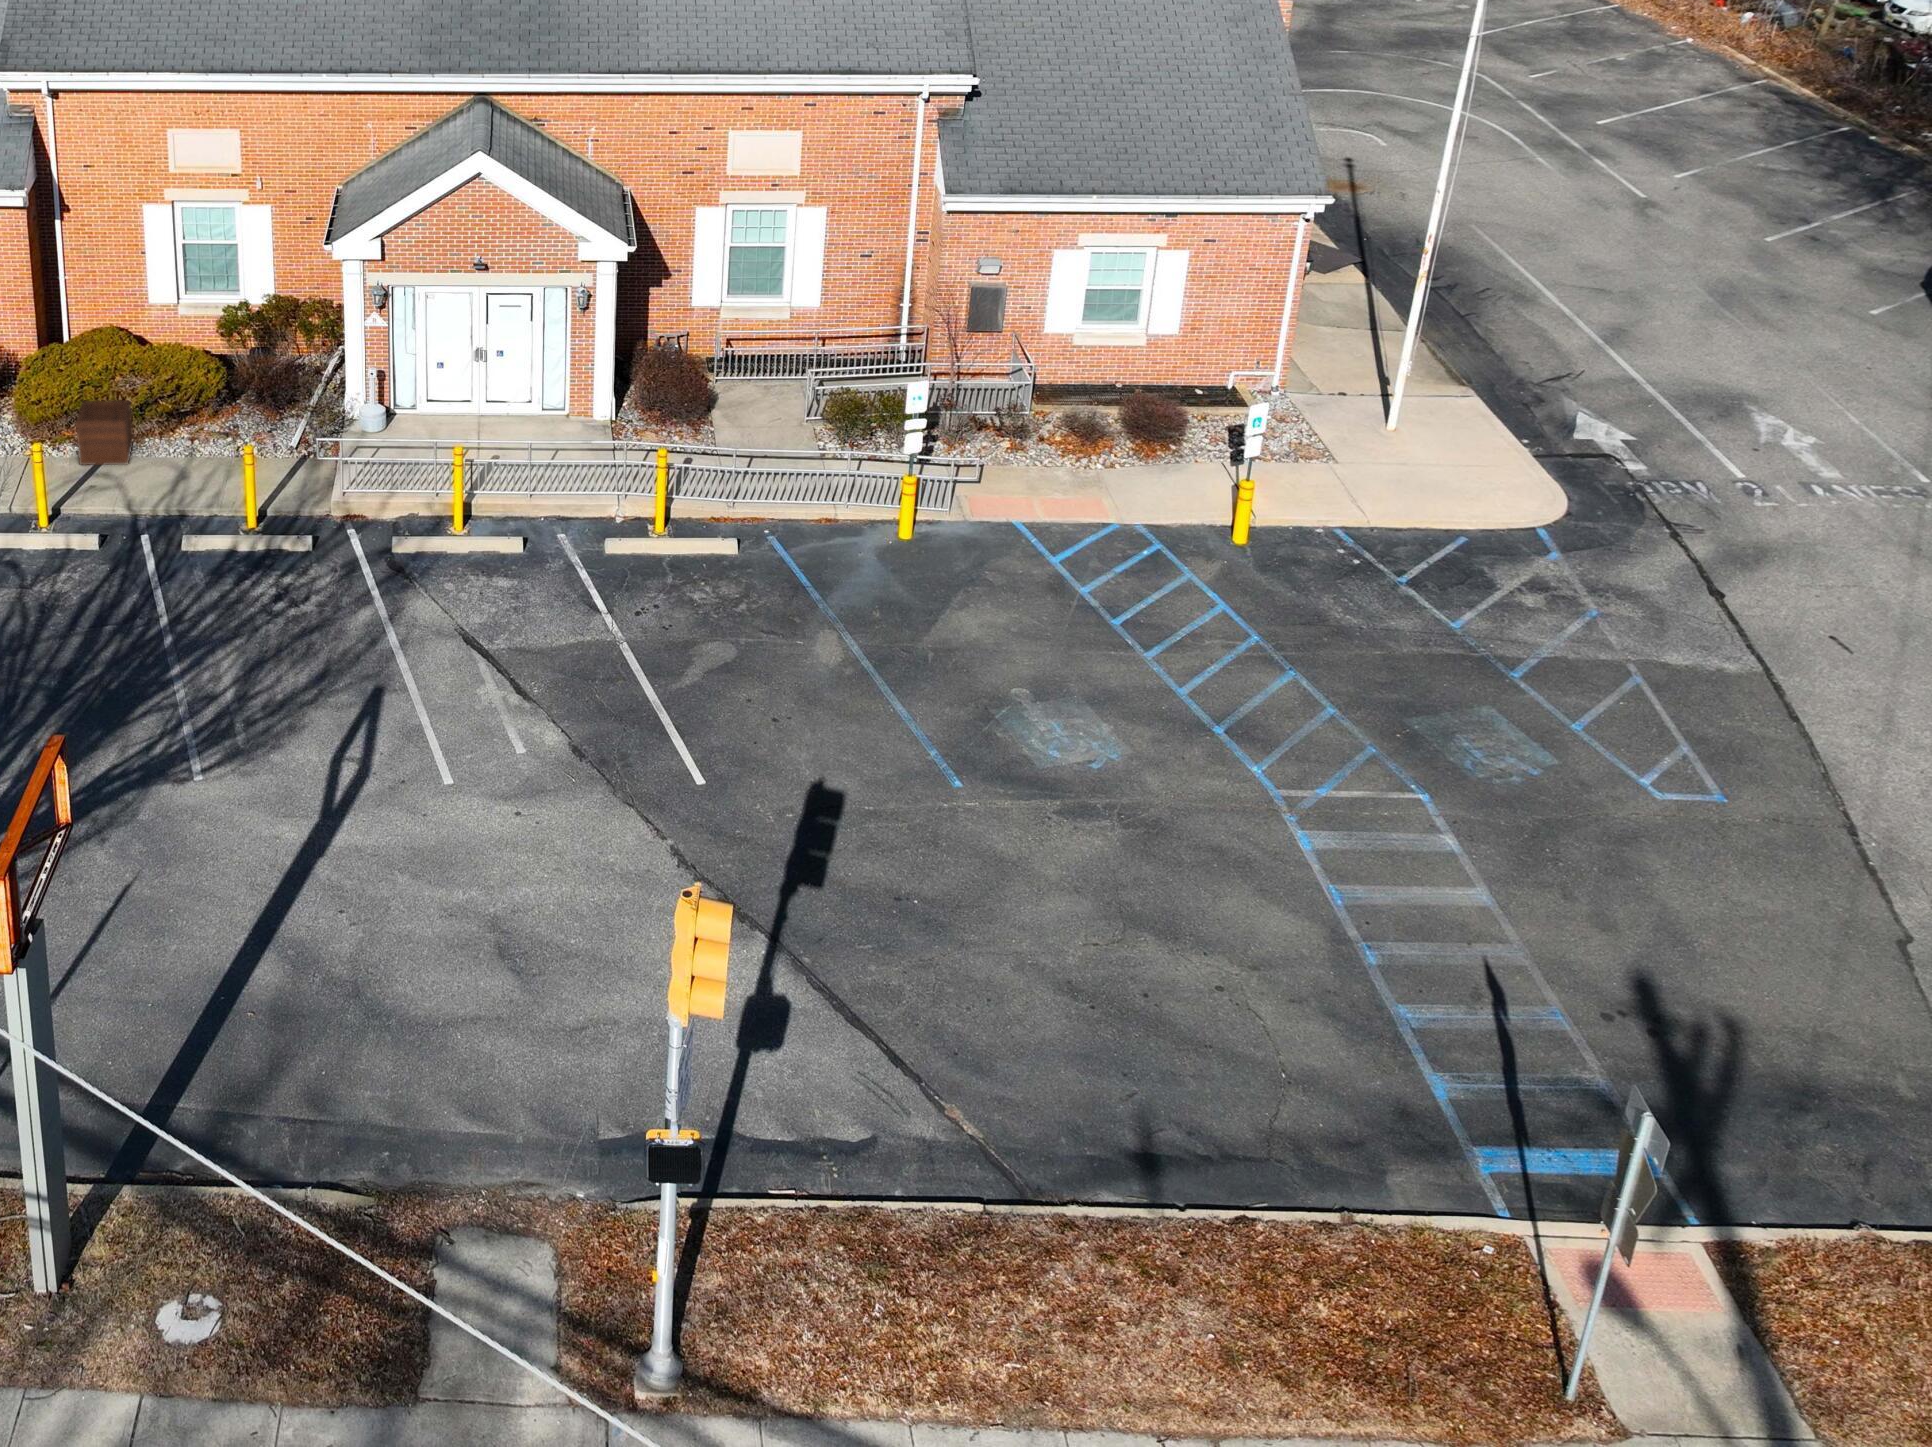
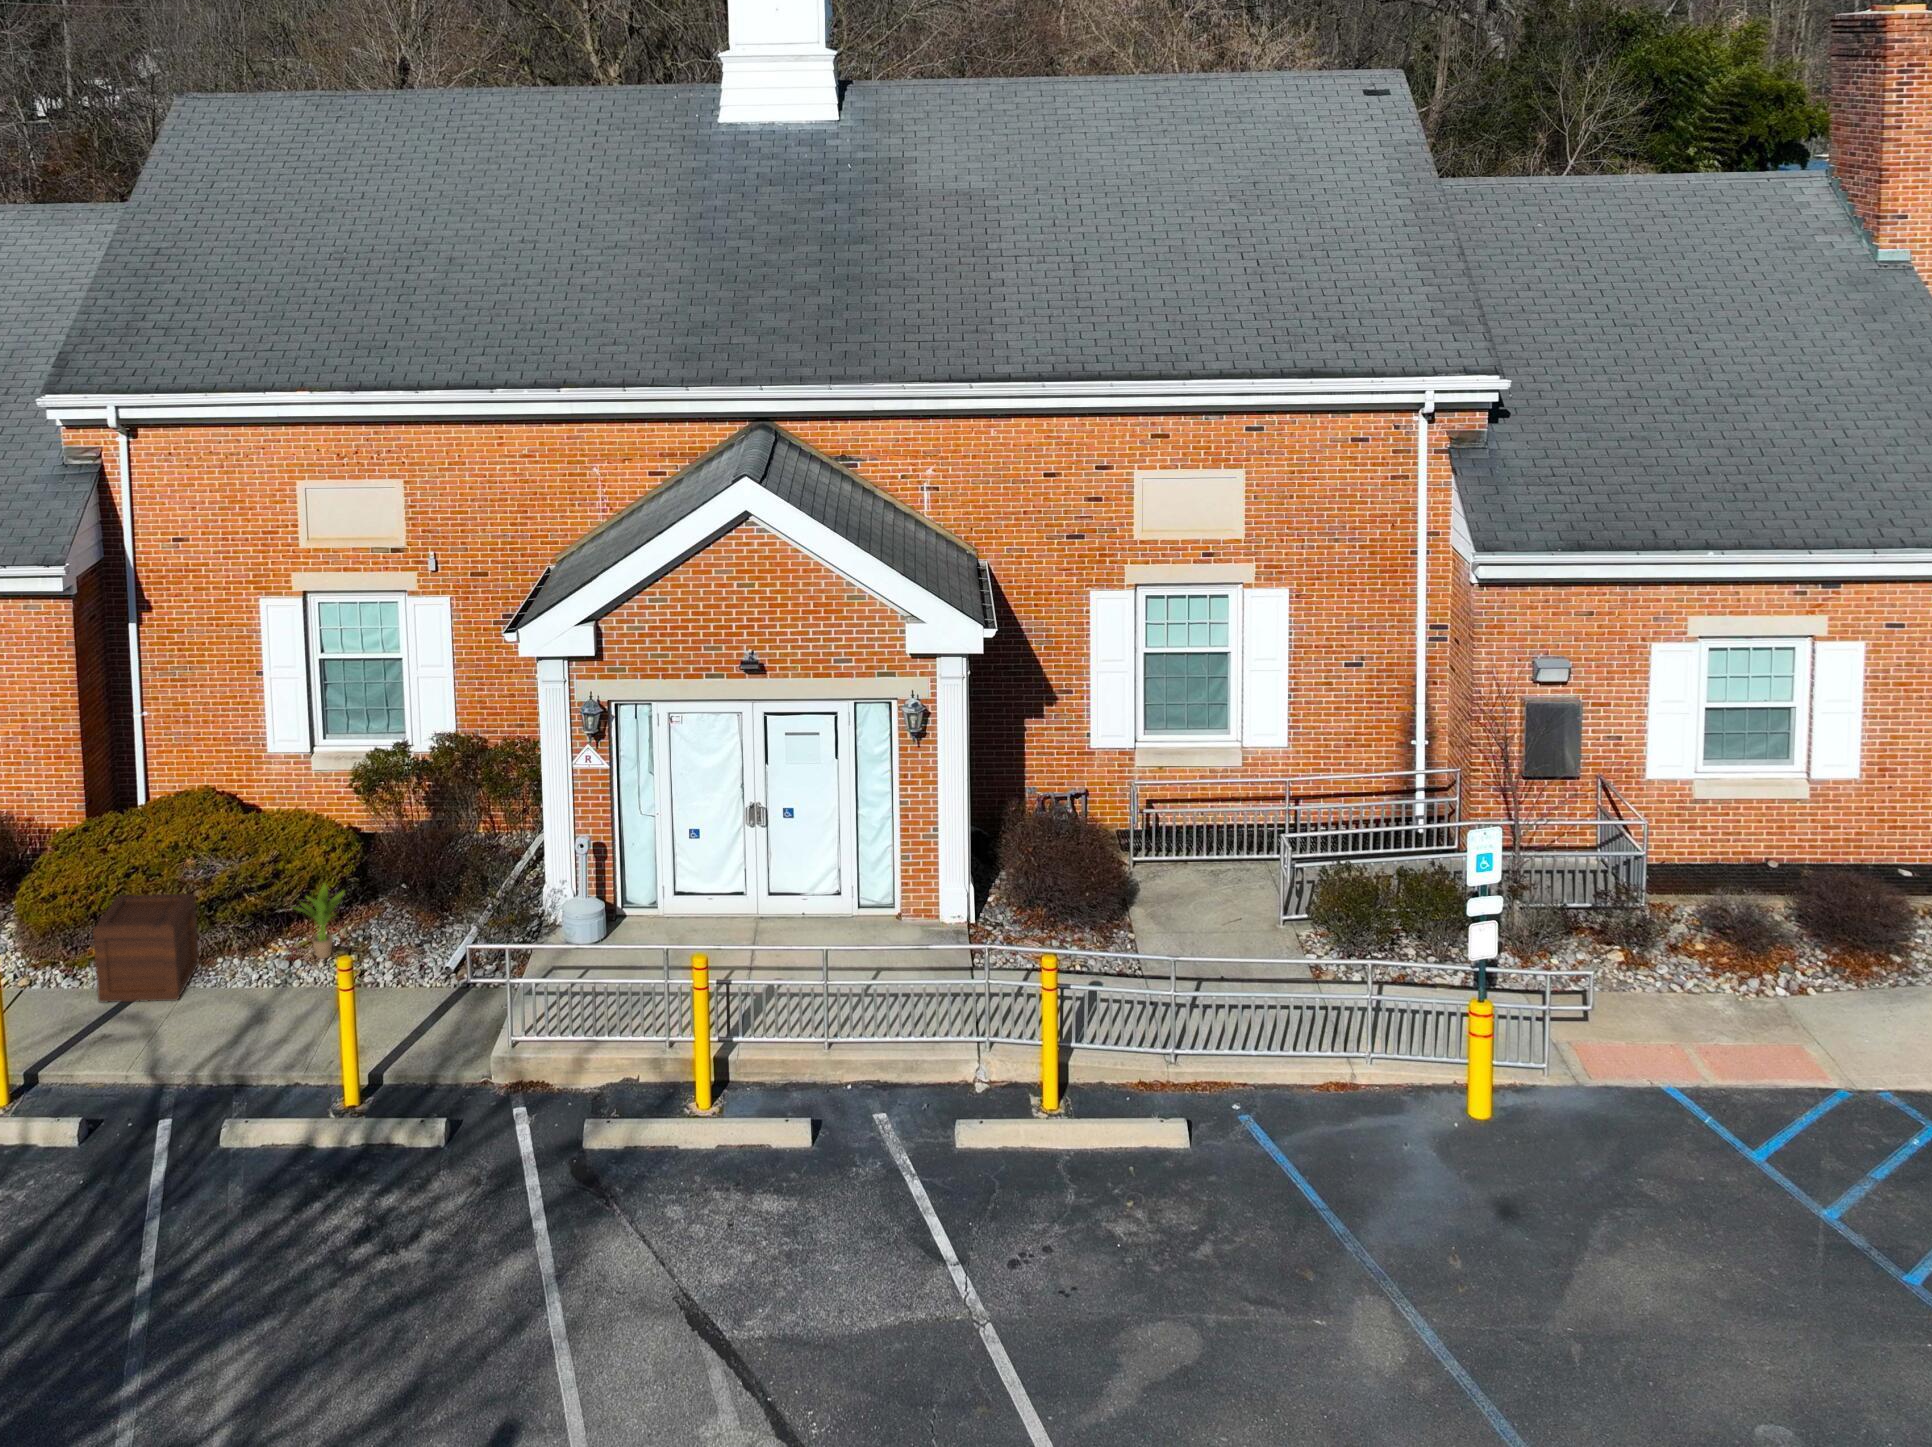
potted plant: none [189,393,224,438] -> present [292,884,345,959]

